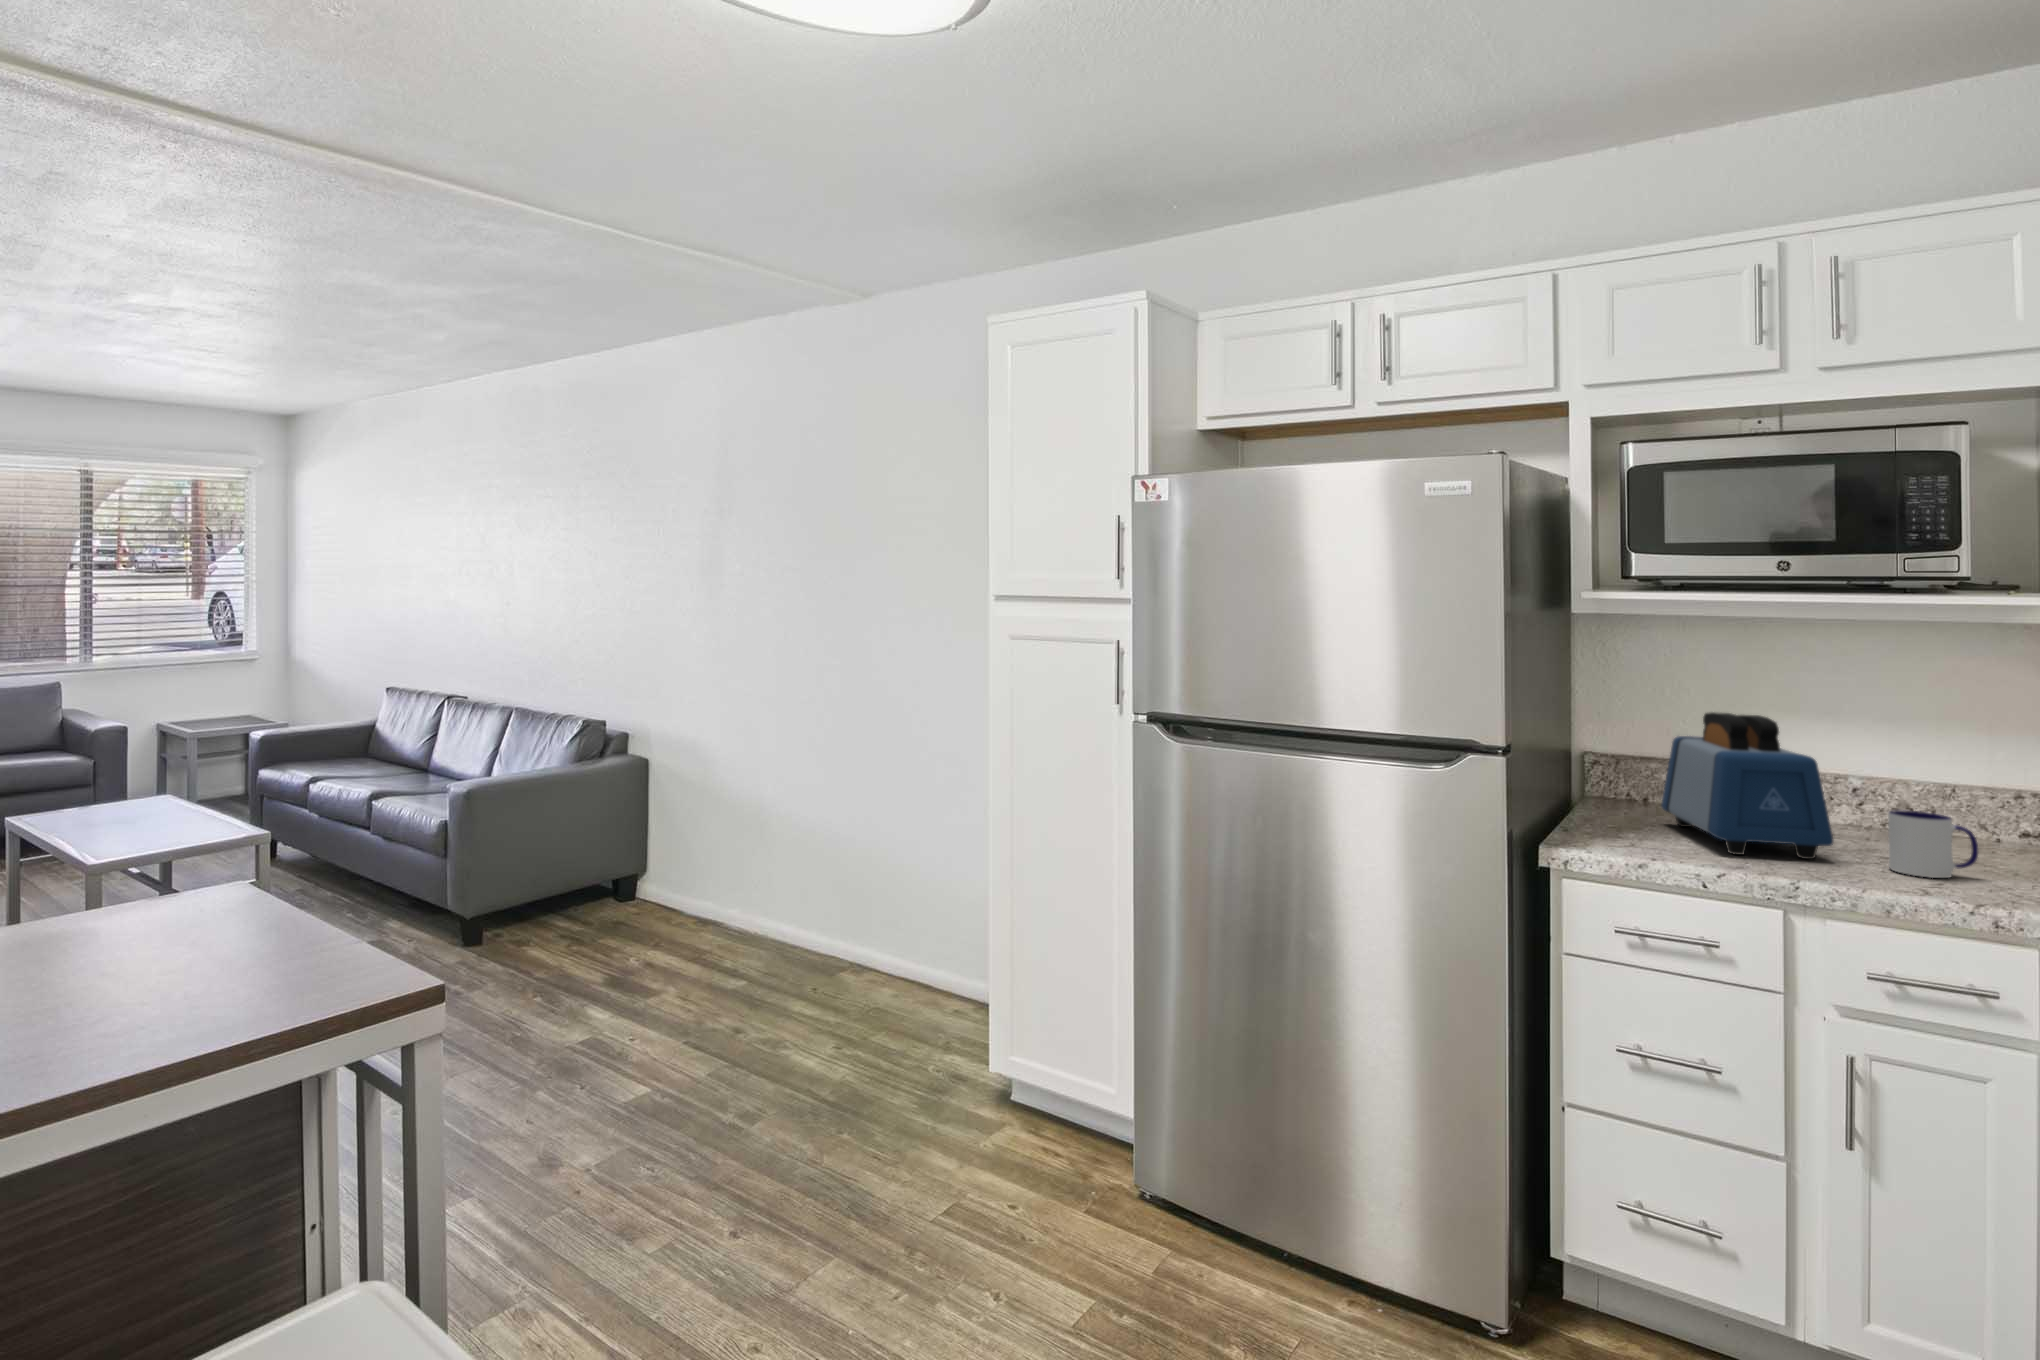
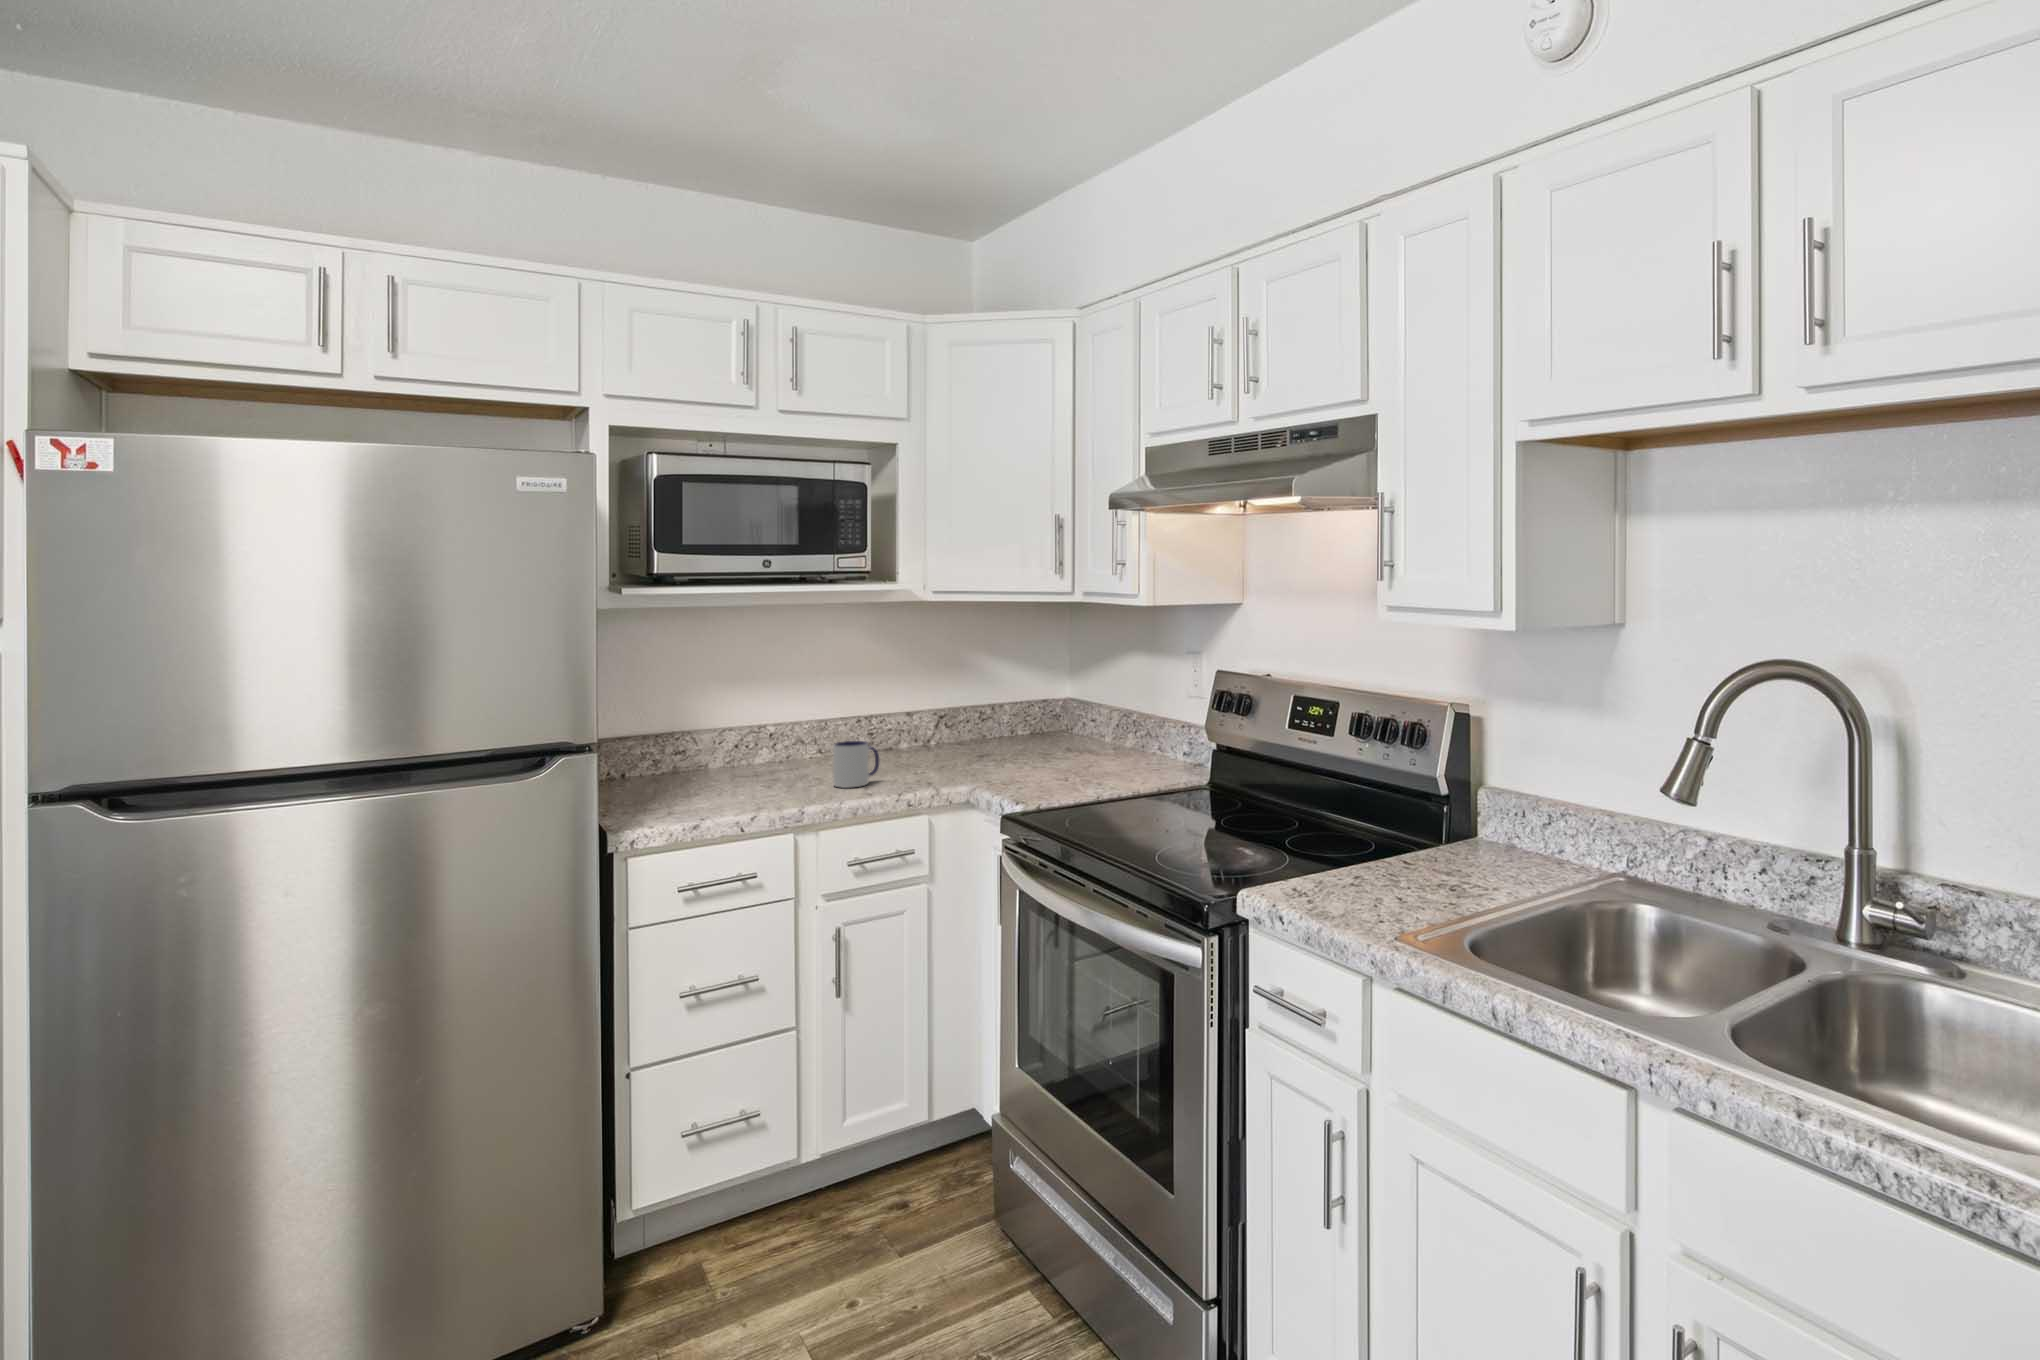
toaster: present [1661,712,1833,859] -> none [663,685,803,801]

